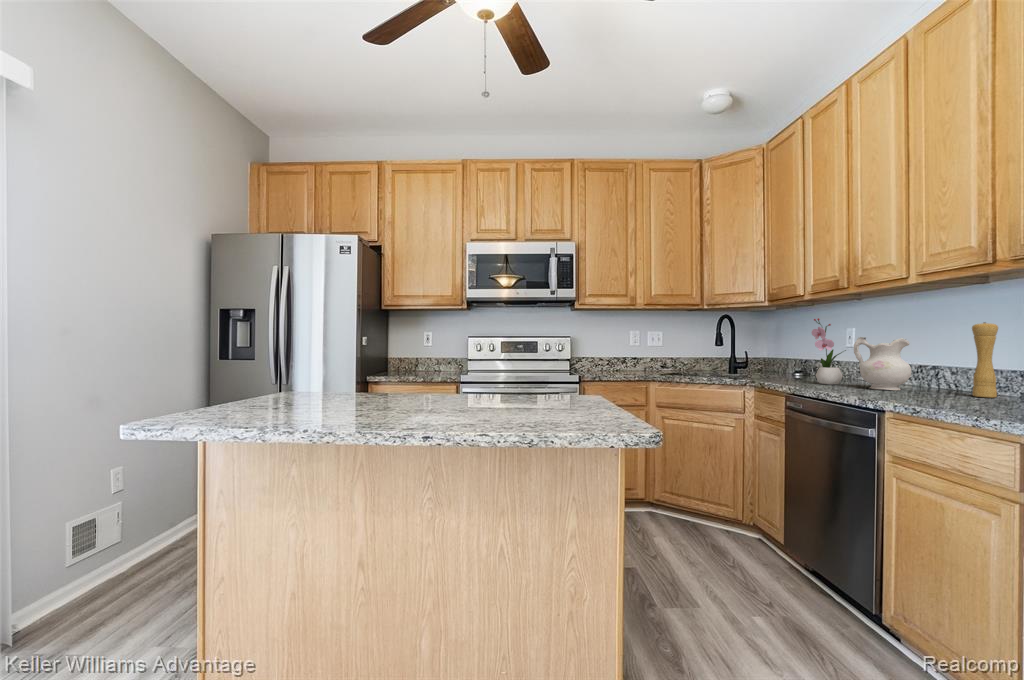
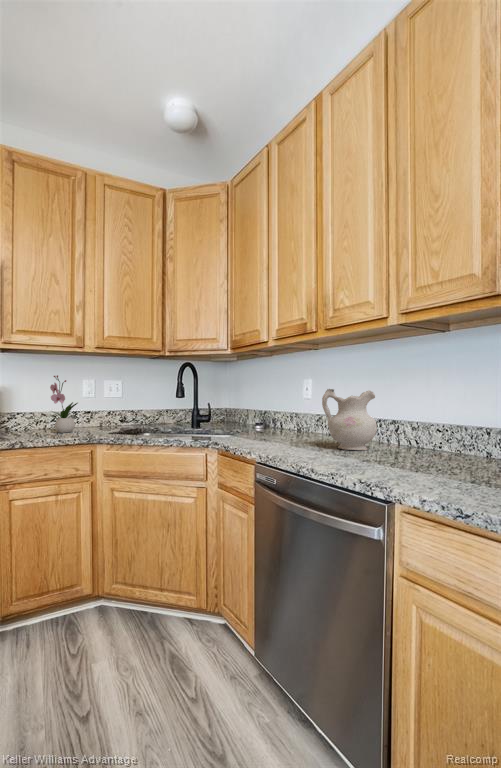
flower arrangement: present [811,318,846,385] -> present [50,375,78,433]
pepper mill: present [972,322,998,398] -> none [439,373,463,458]

